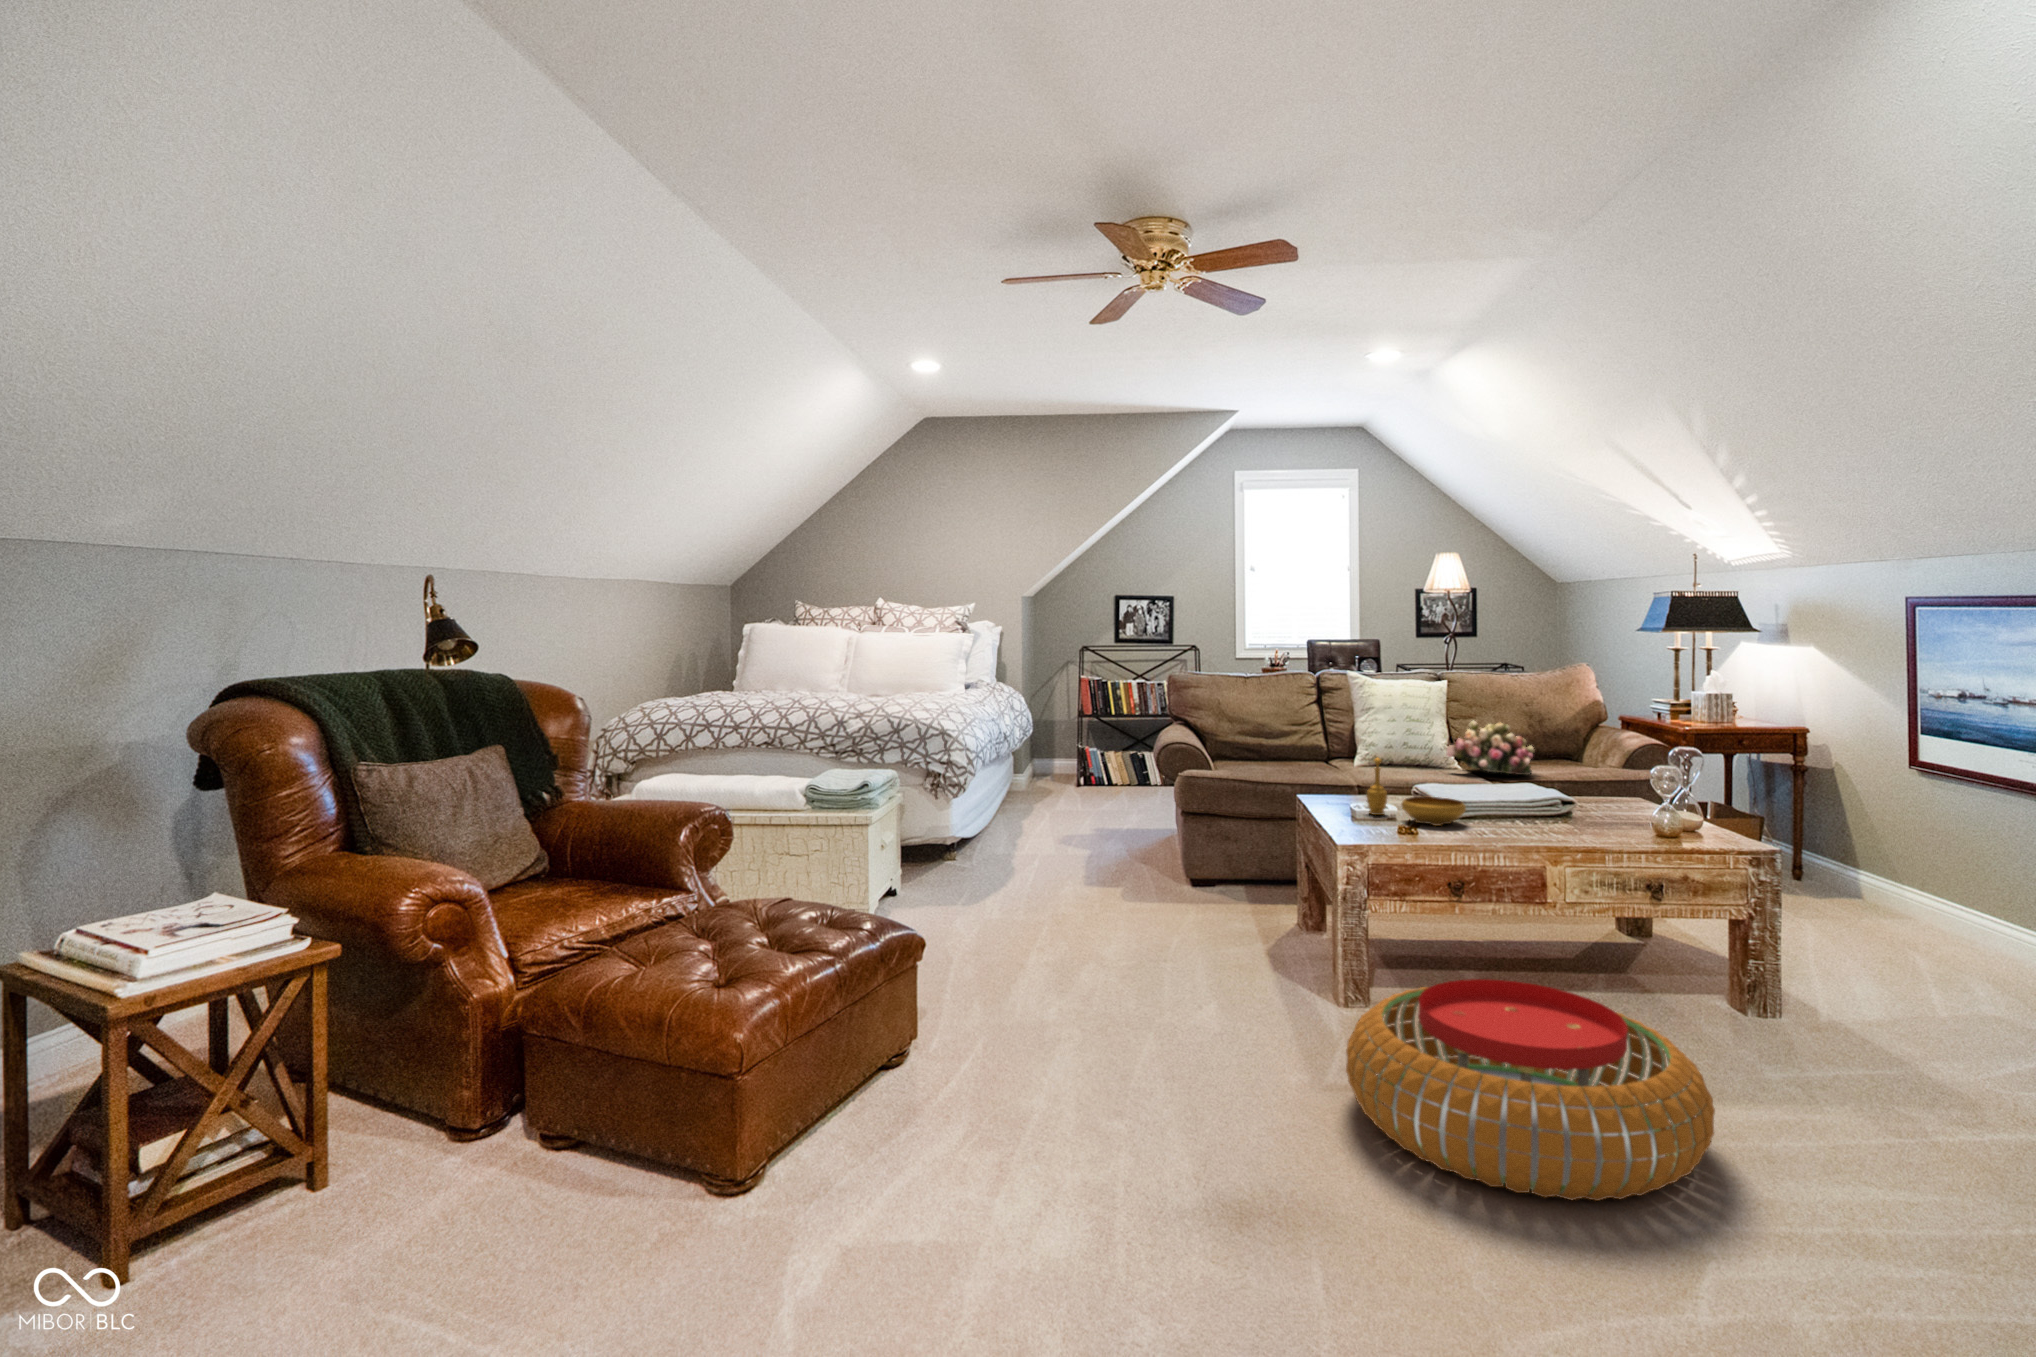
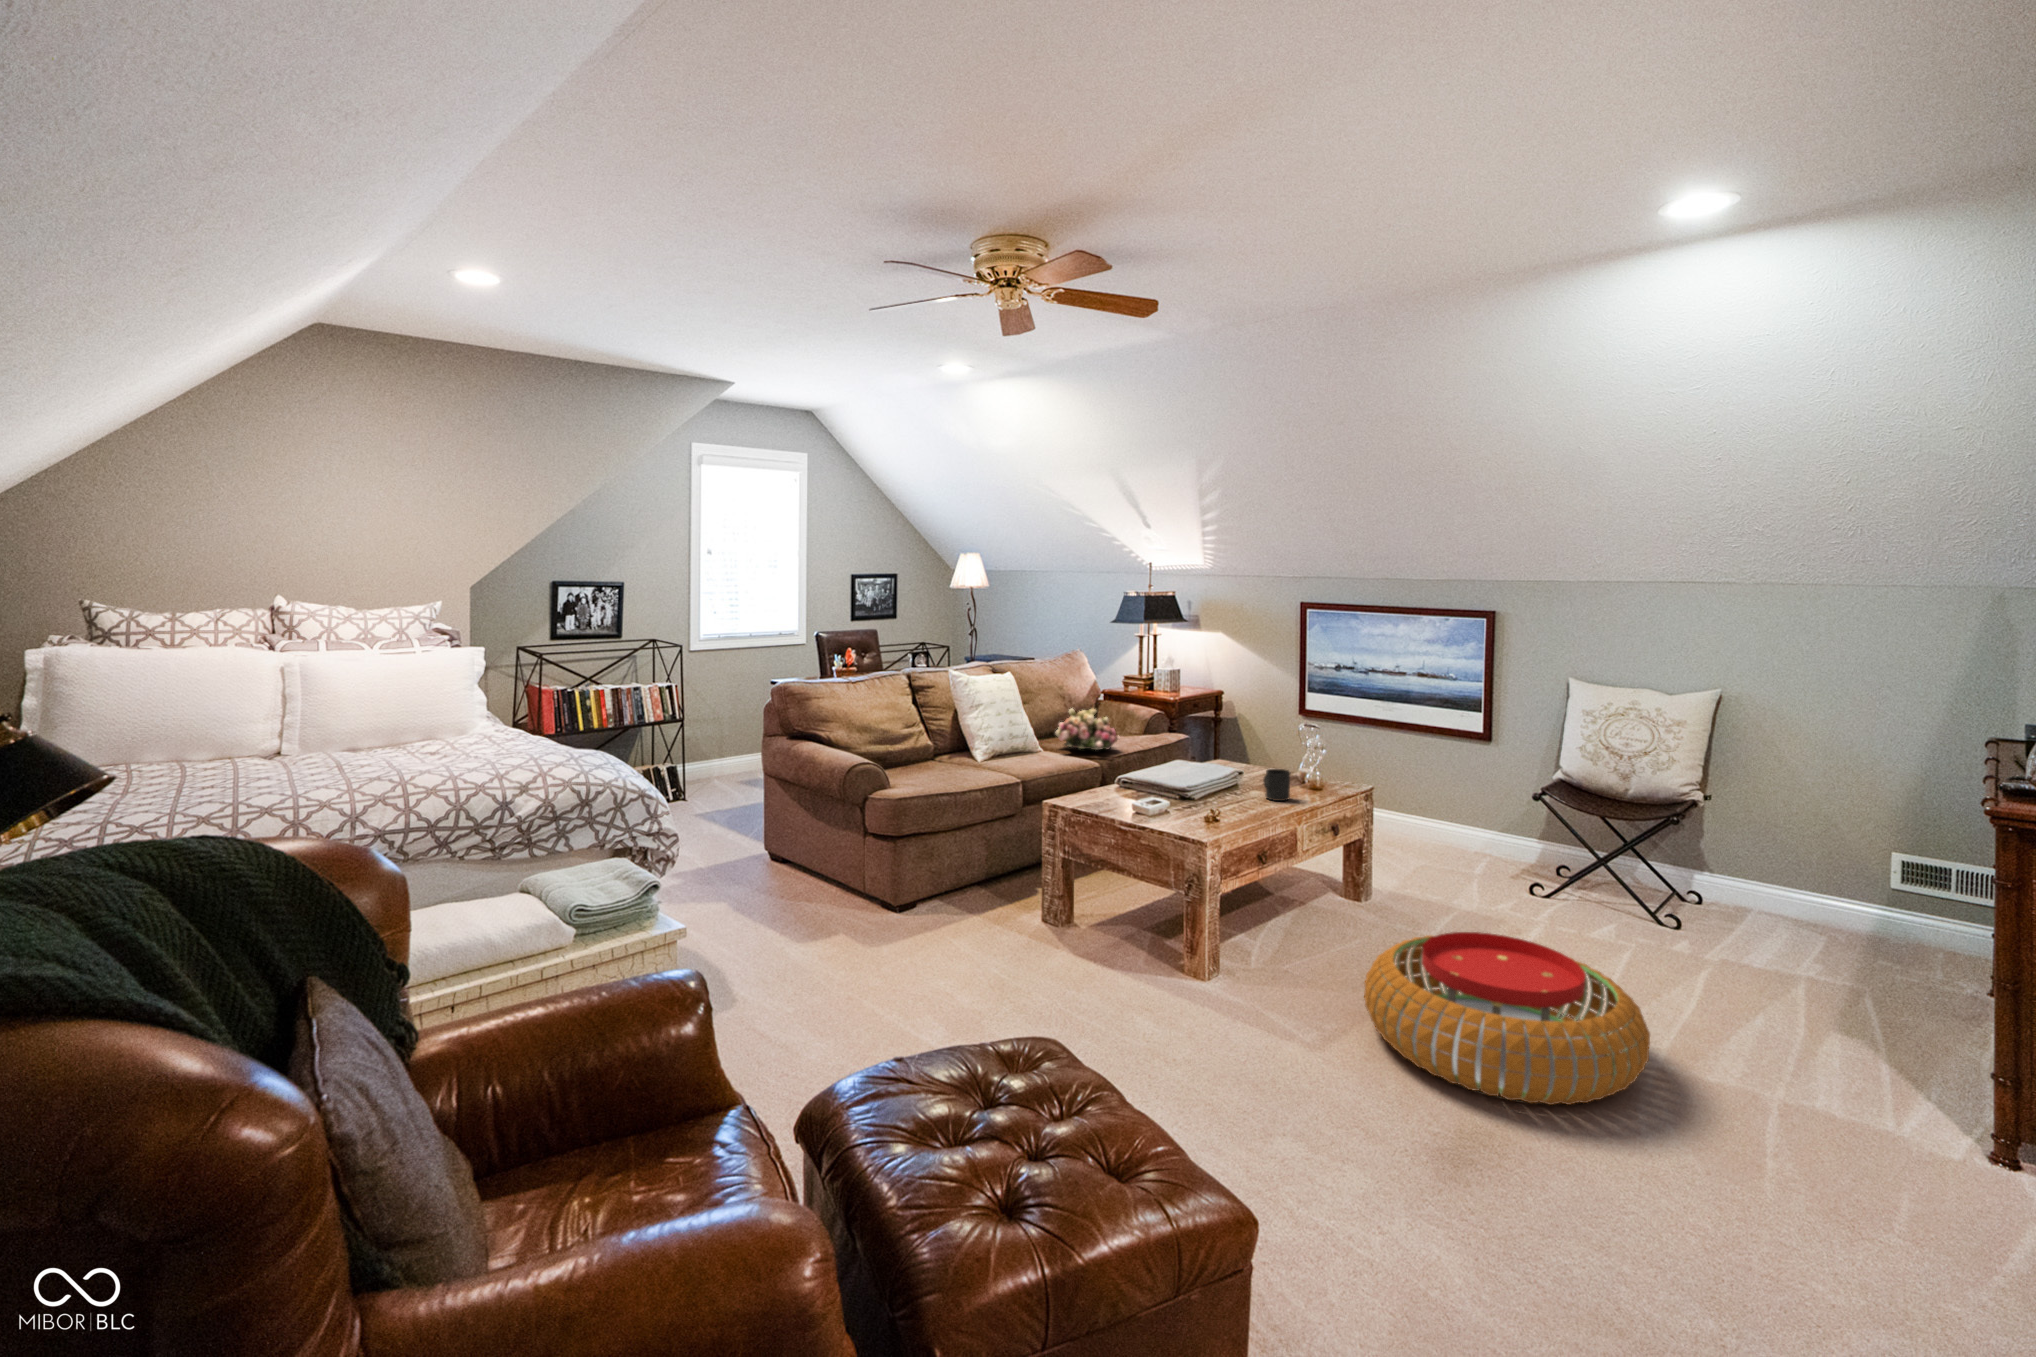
decorative bowl: present [1366,758,1466,826] -> none [1152,761,1241,813]
mug: none [1531,790,1577,832] -> present [1263,769,1290,801]

